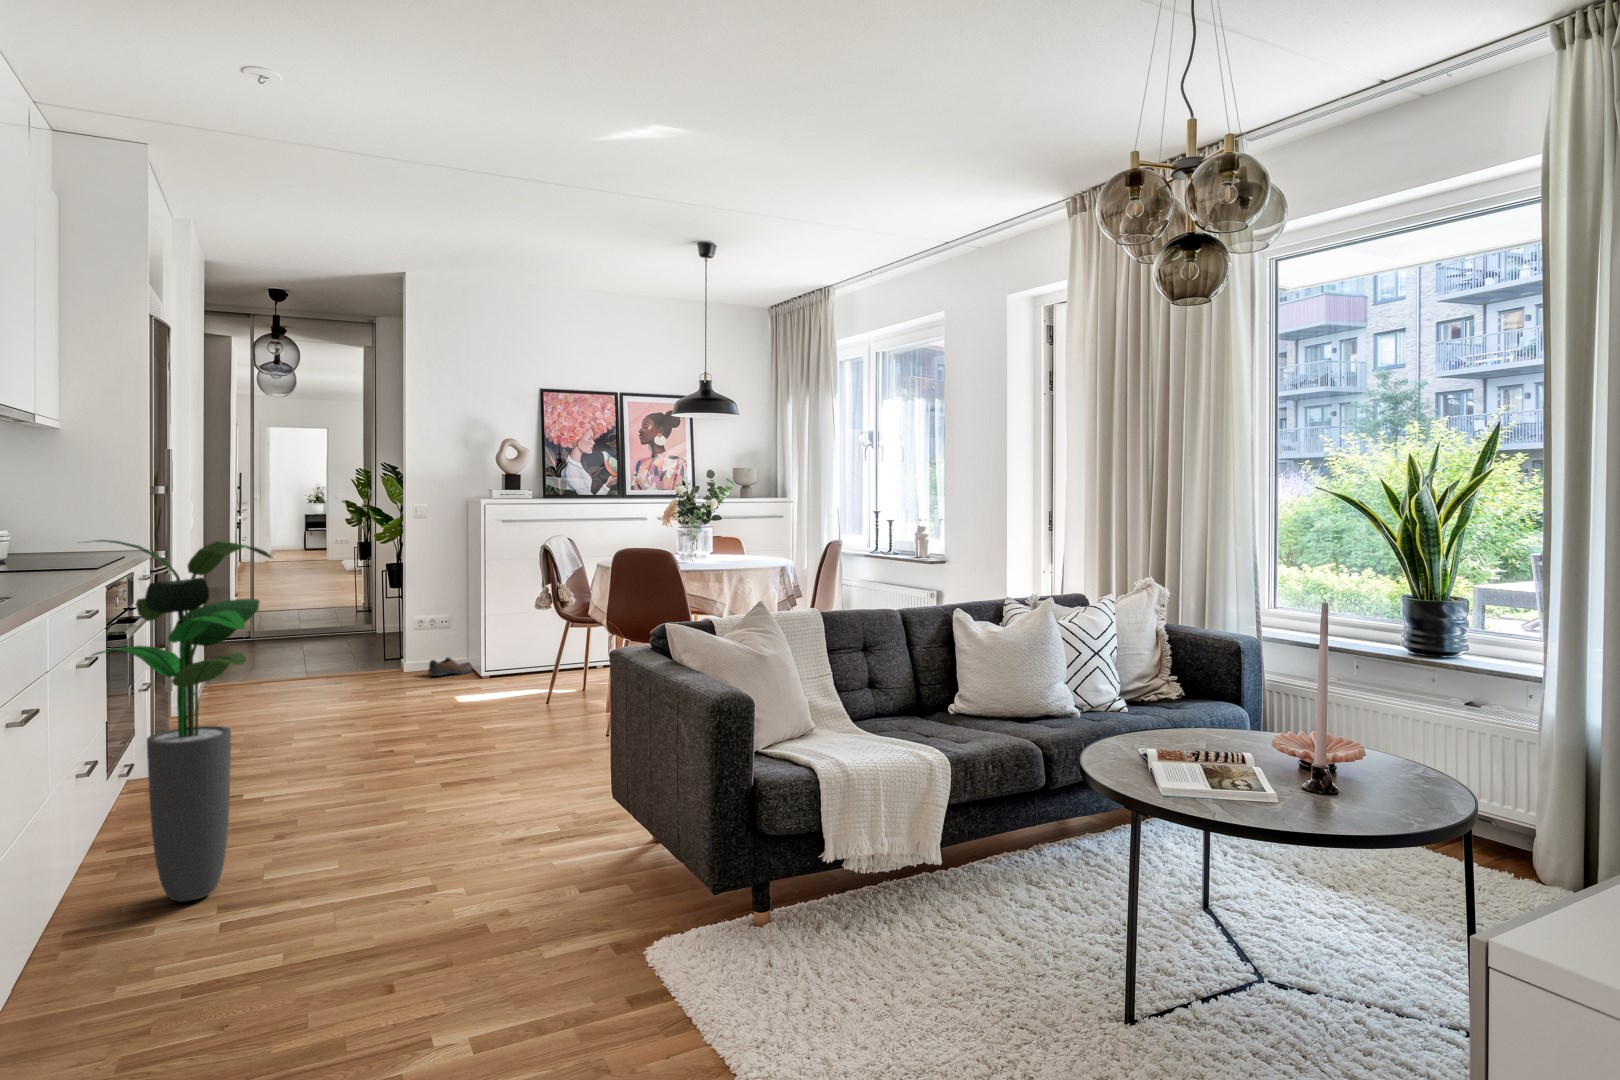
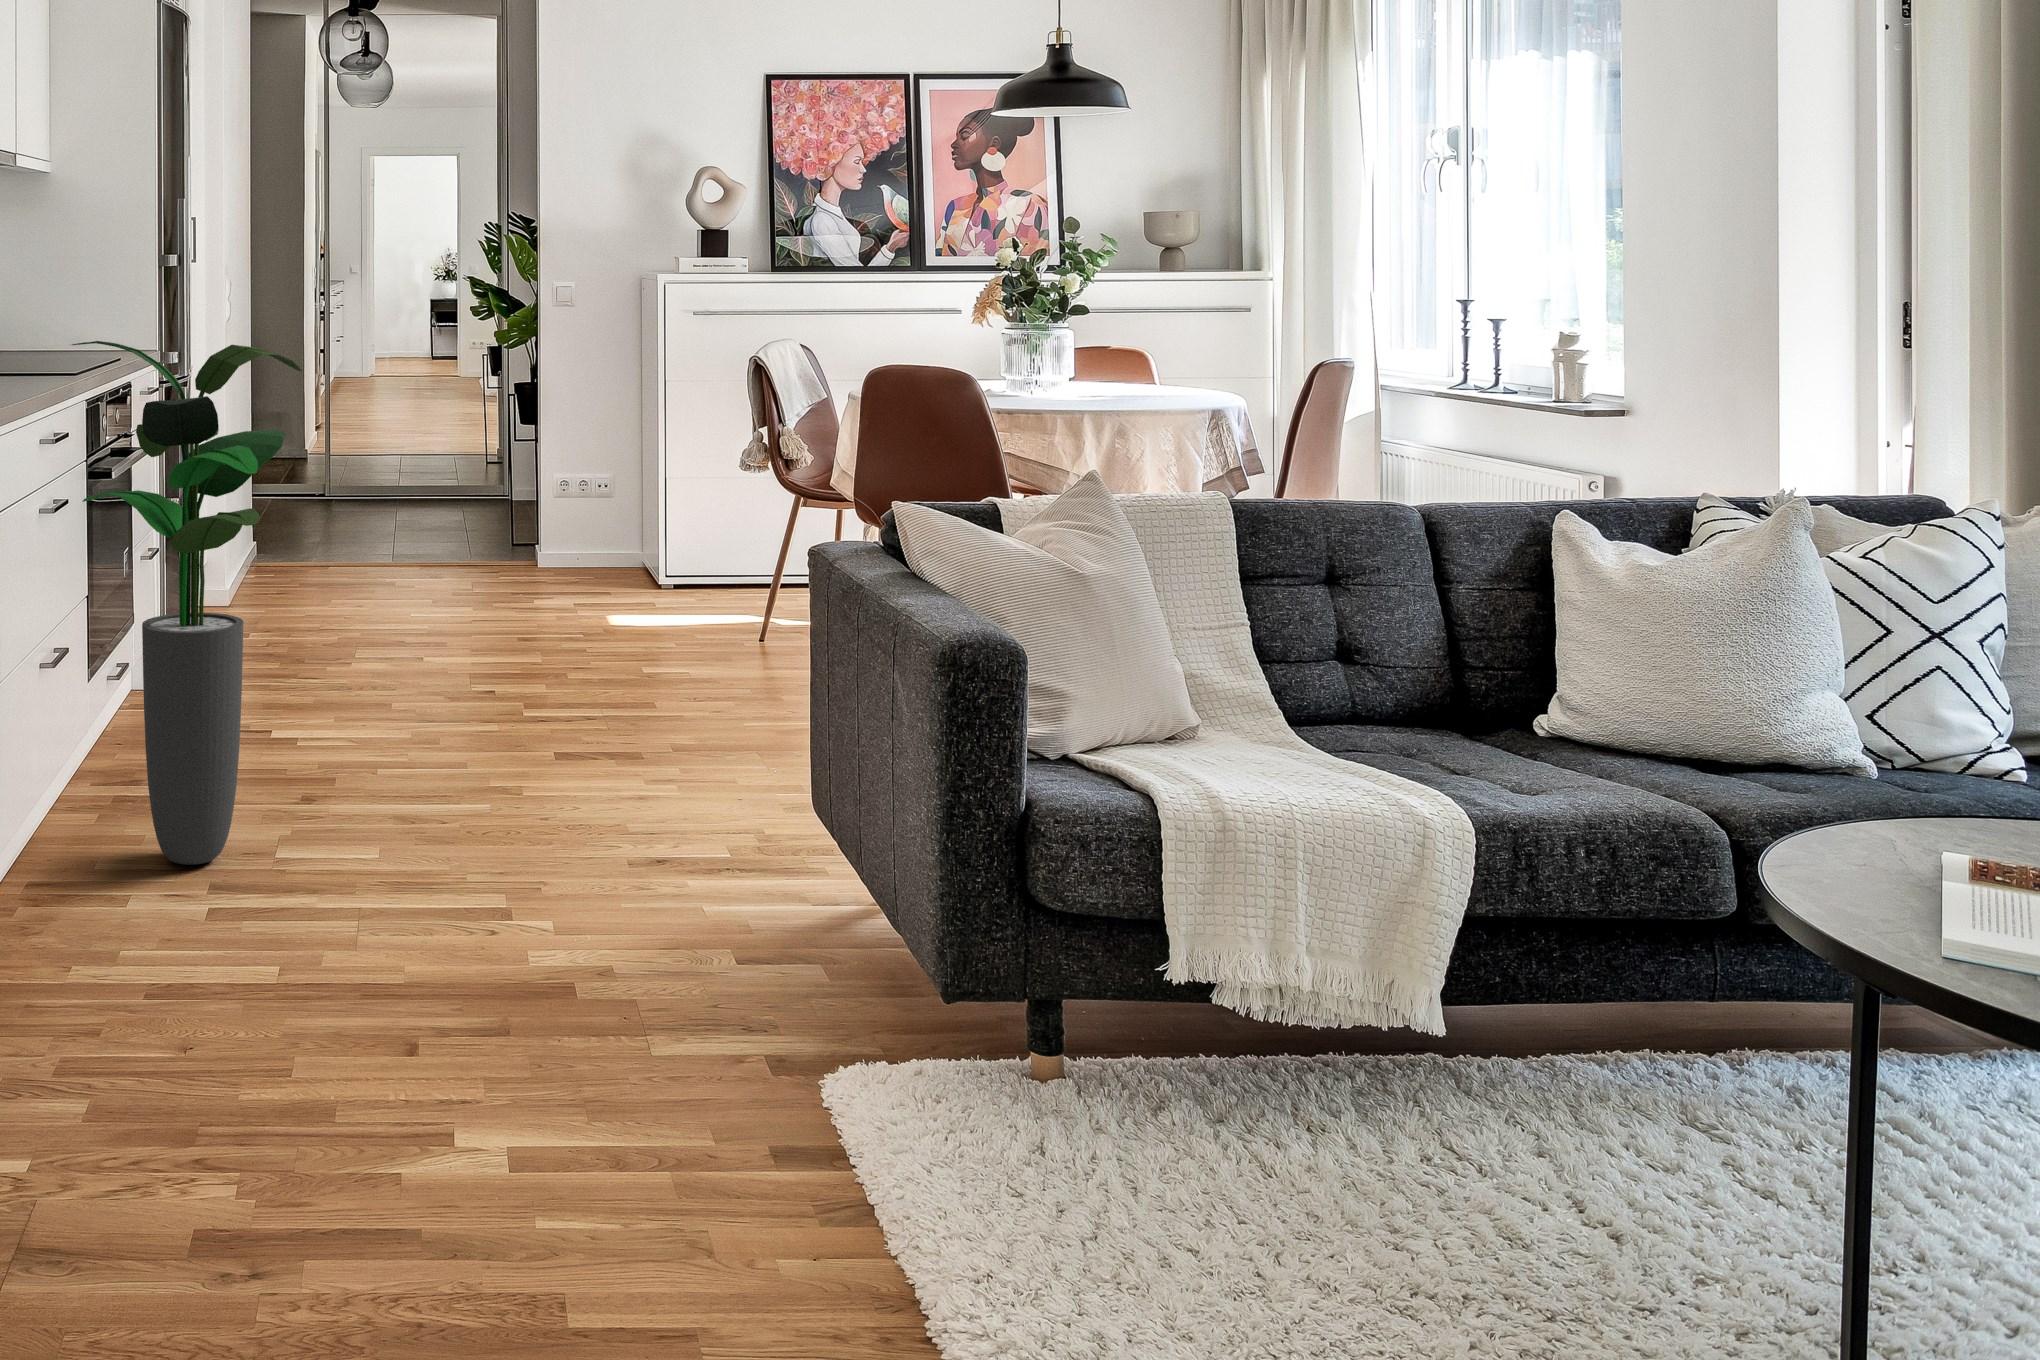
shoe: present [428,658,472,676] -> none [572,546,644,577]

